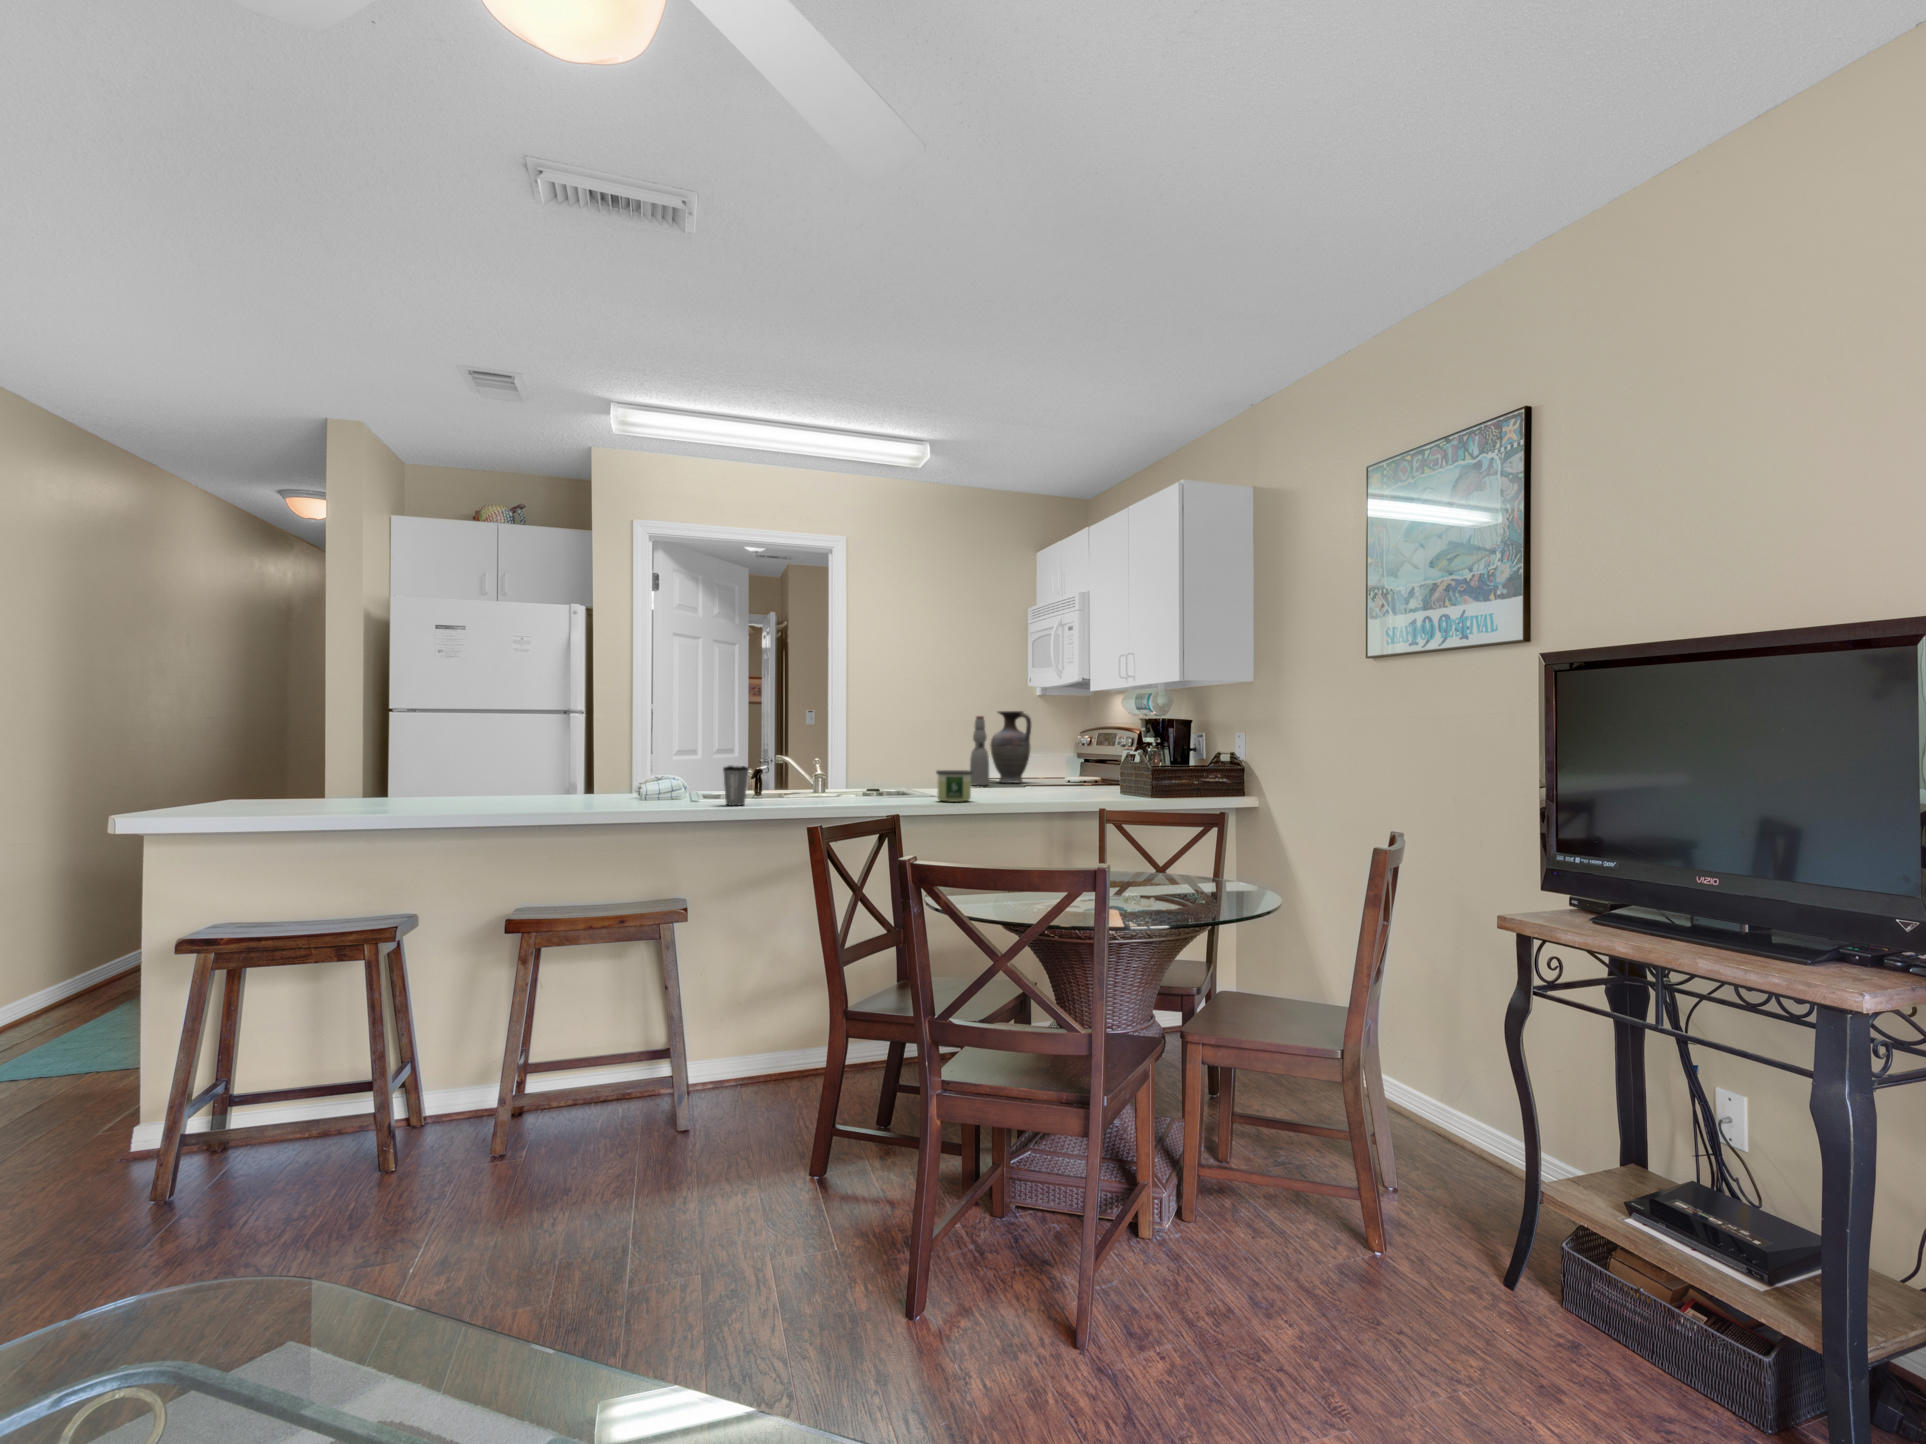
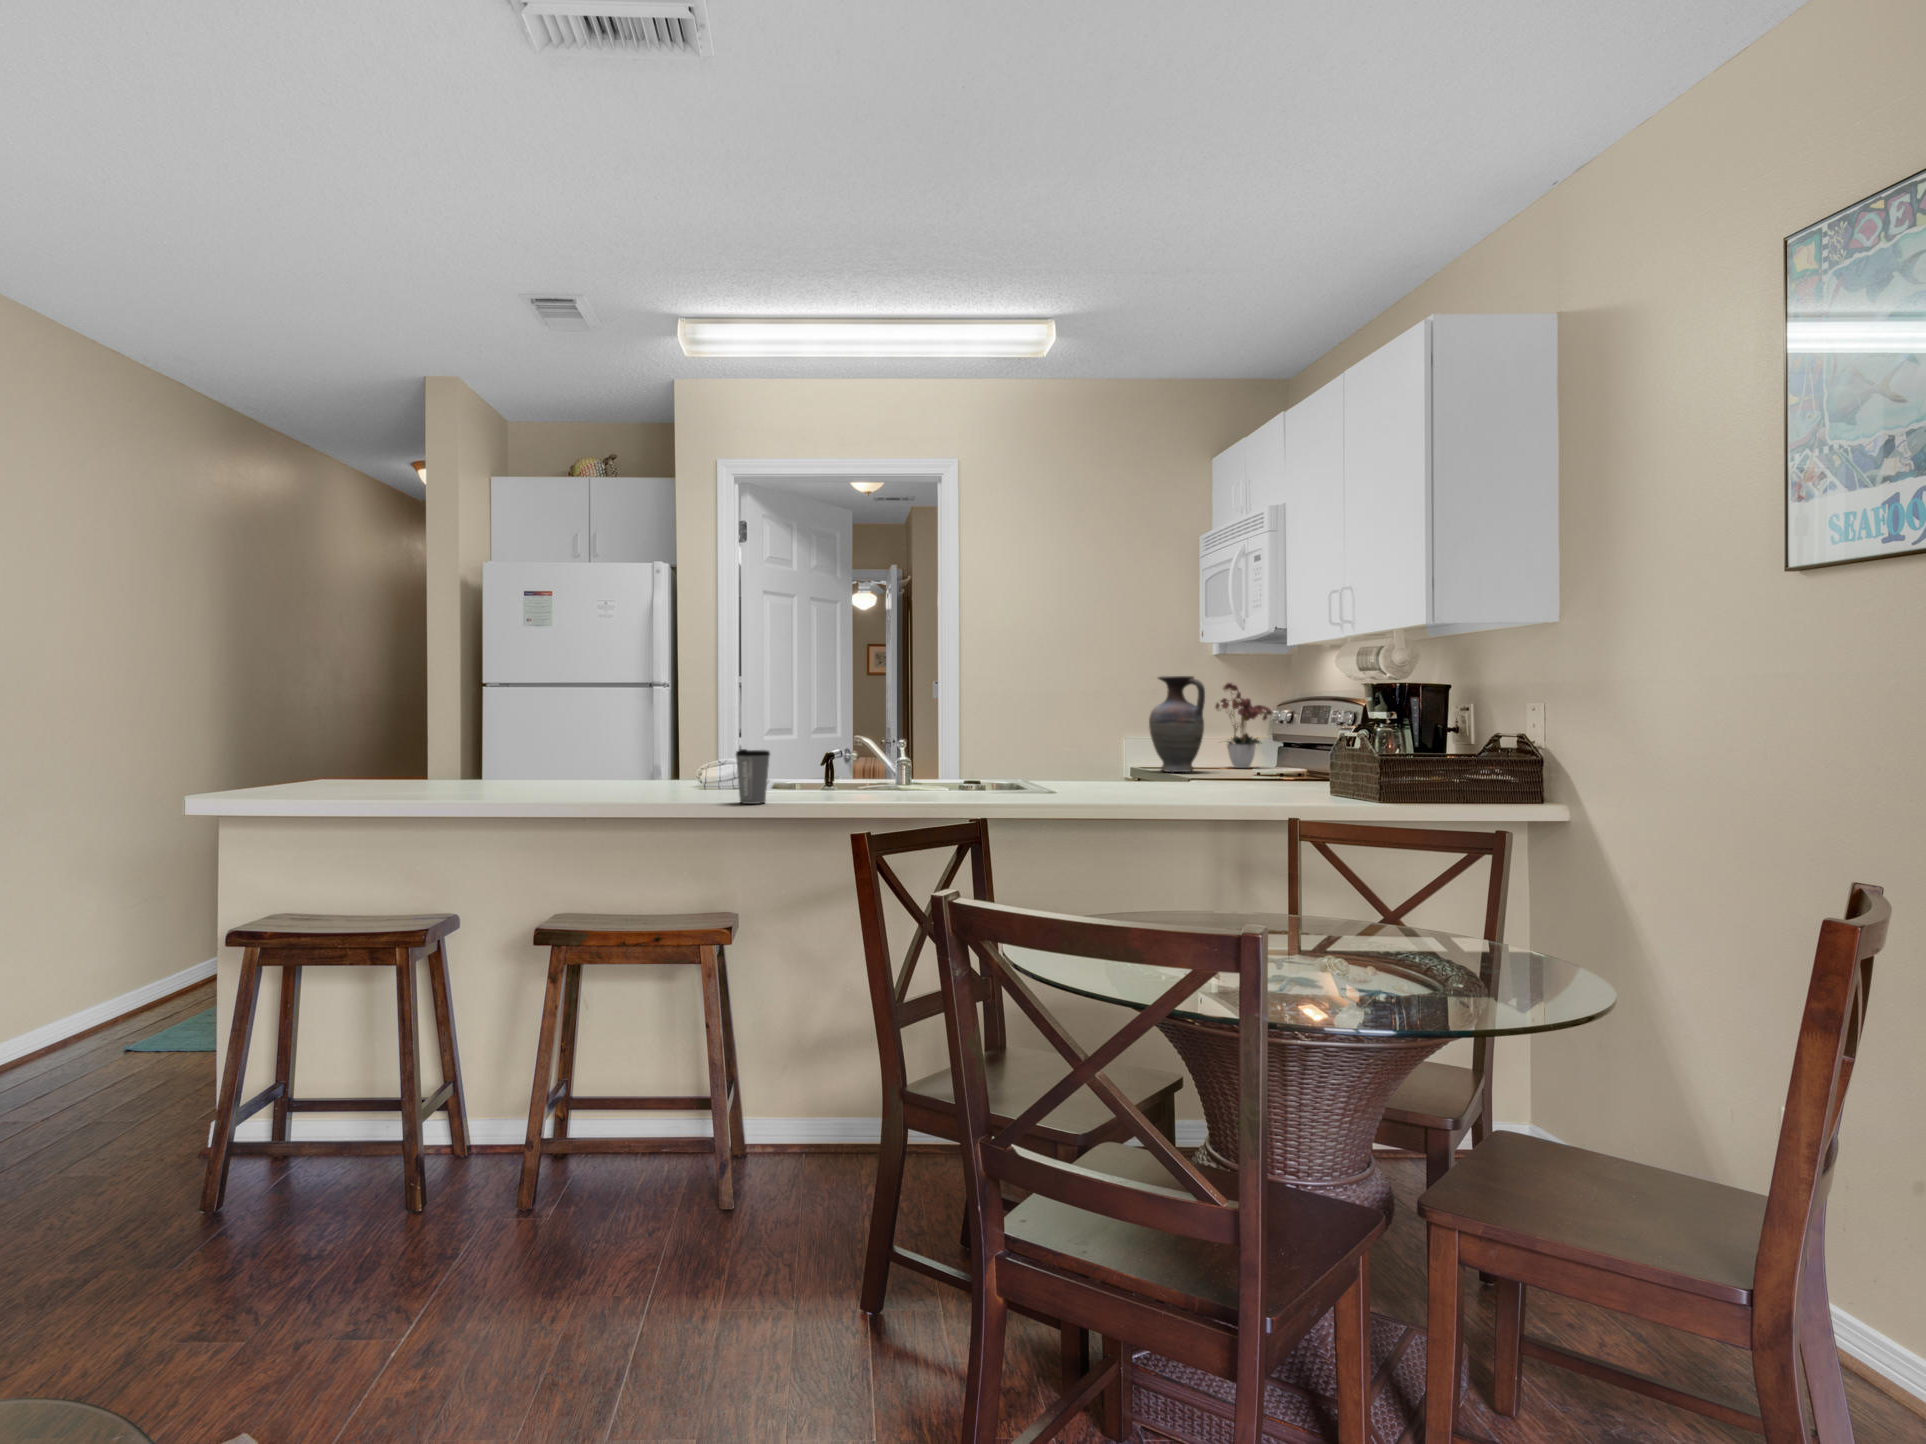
flower arrangement: none [1033,712,1079,780] -> present [1216,683,1272,768]
bottle: present [970,716,989,786] -> none [1117,683,1143,776]
candle: present [936,770,973,802] -> none [1036,758,1090,804]

